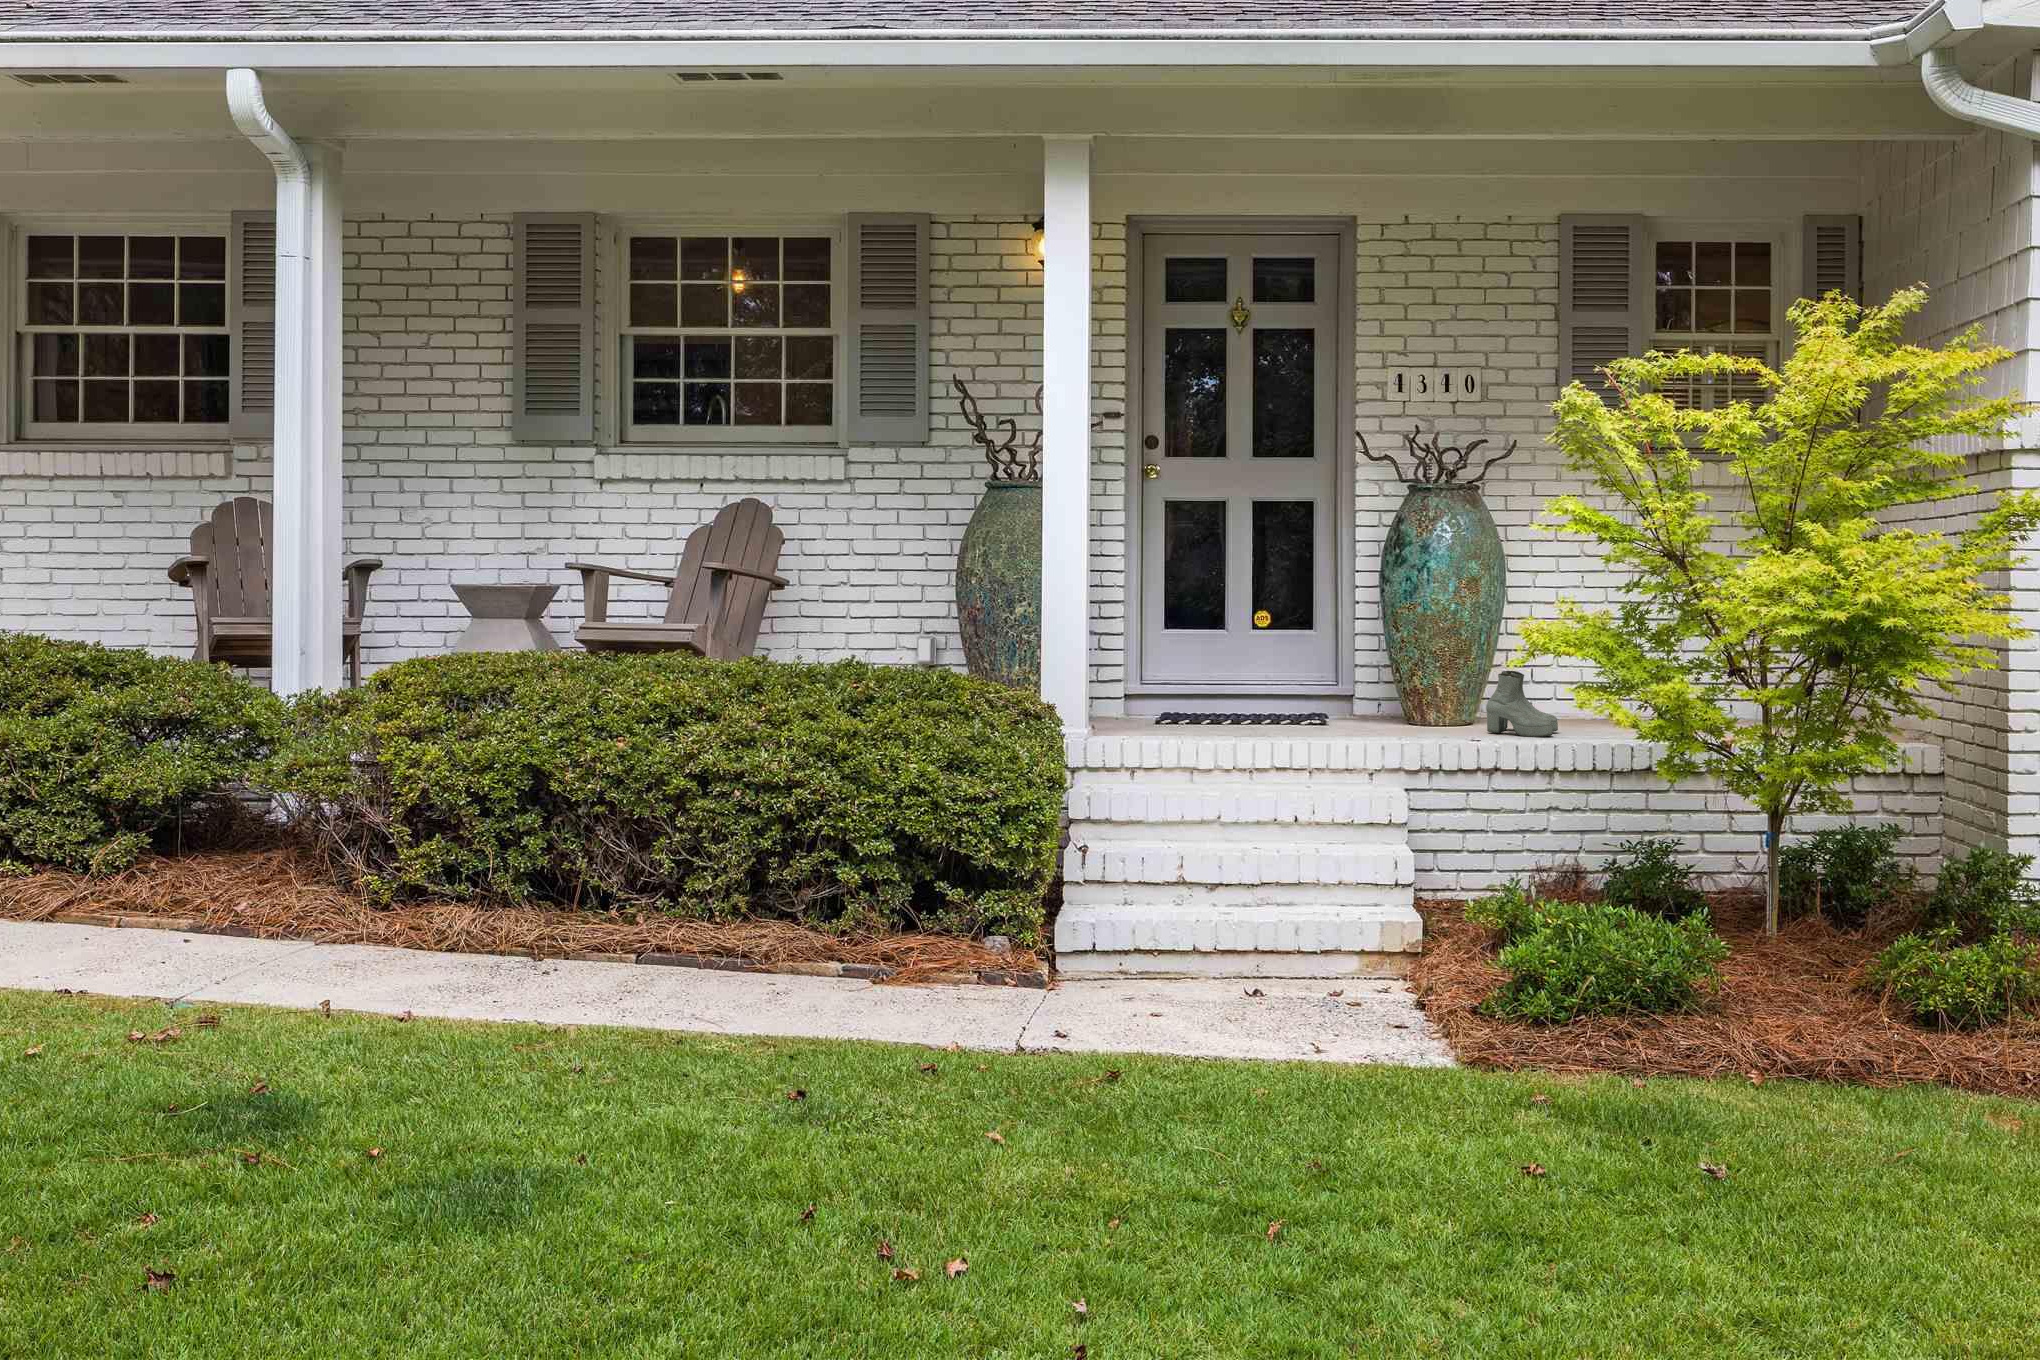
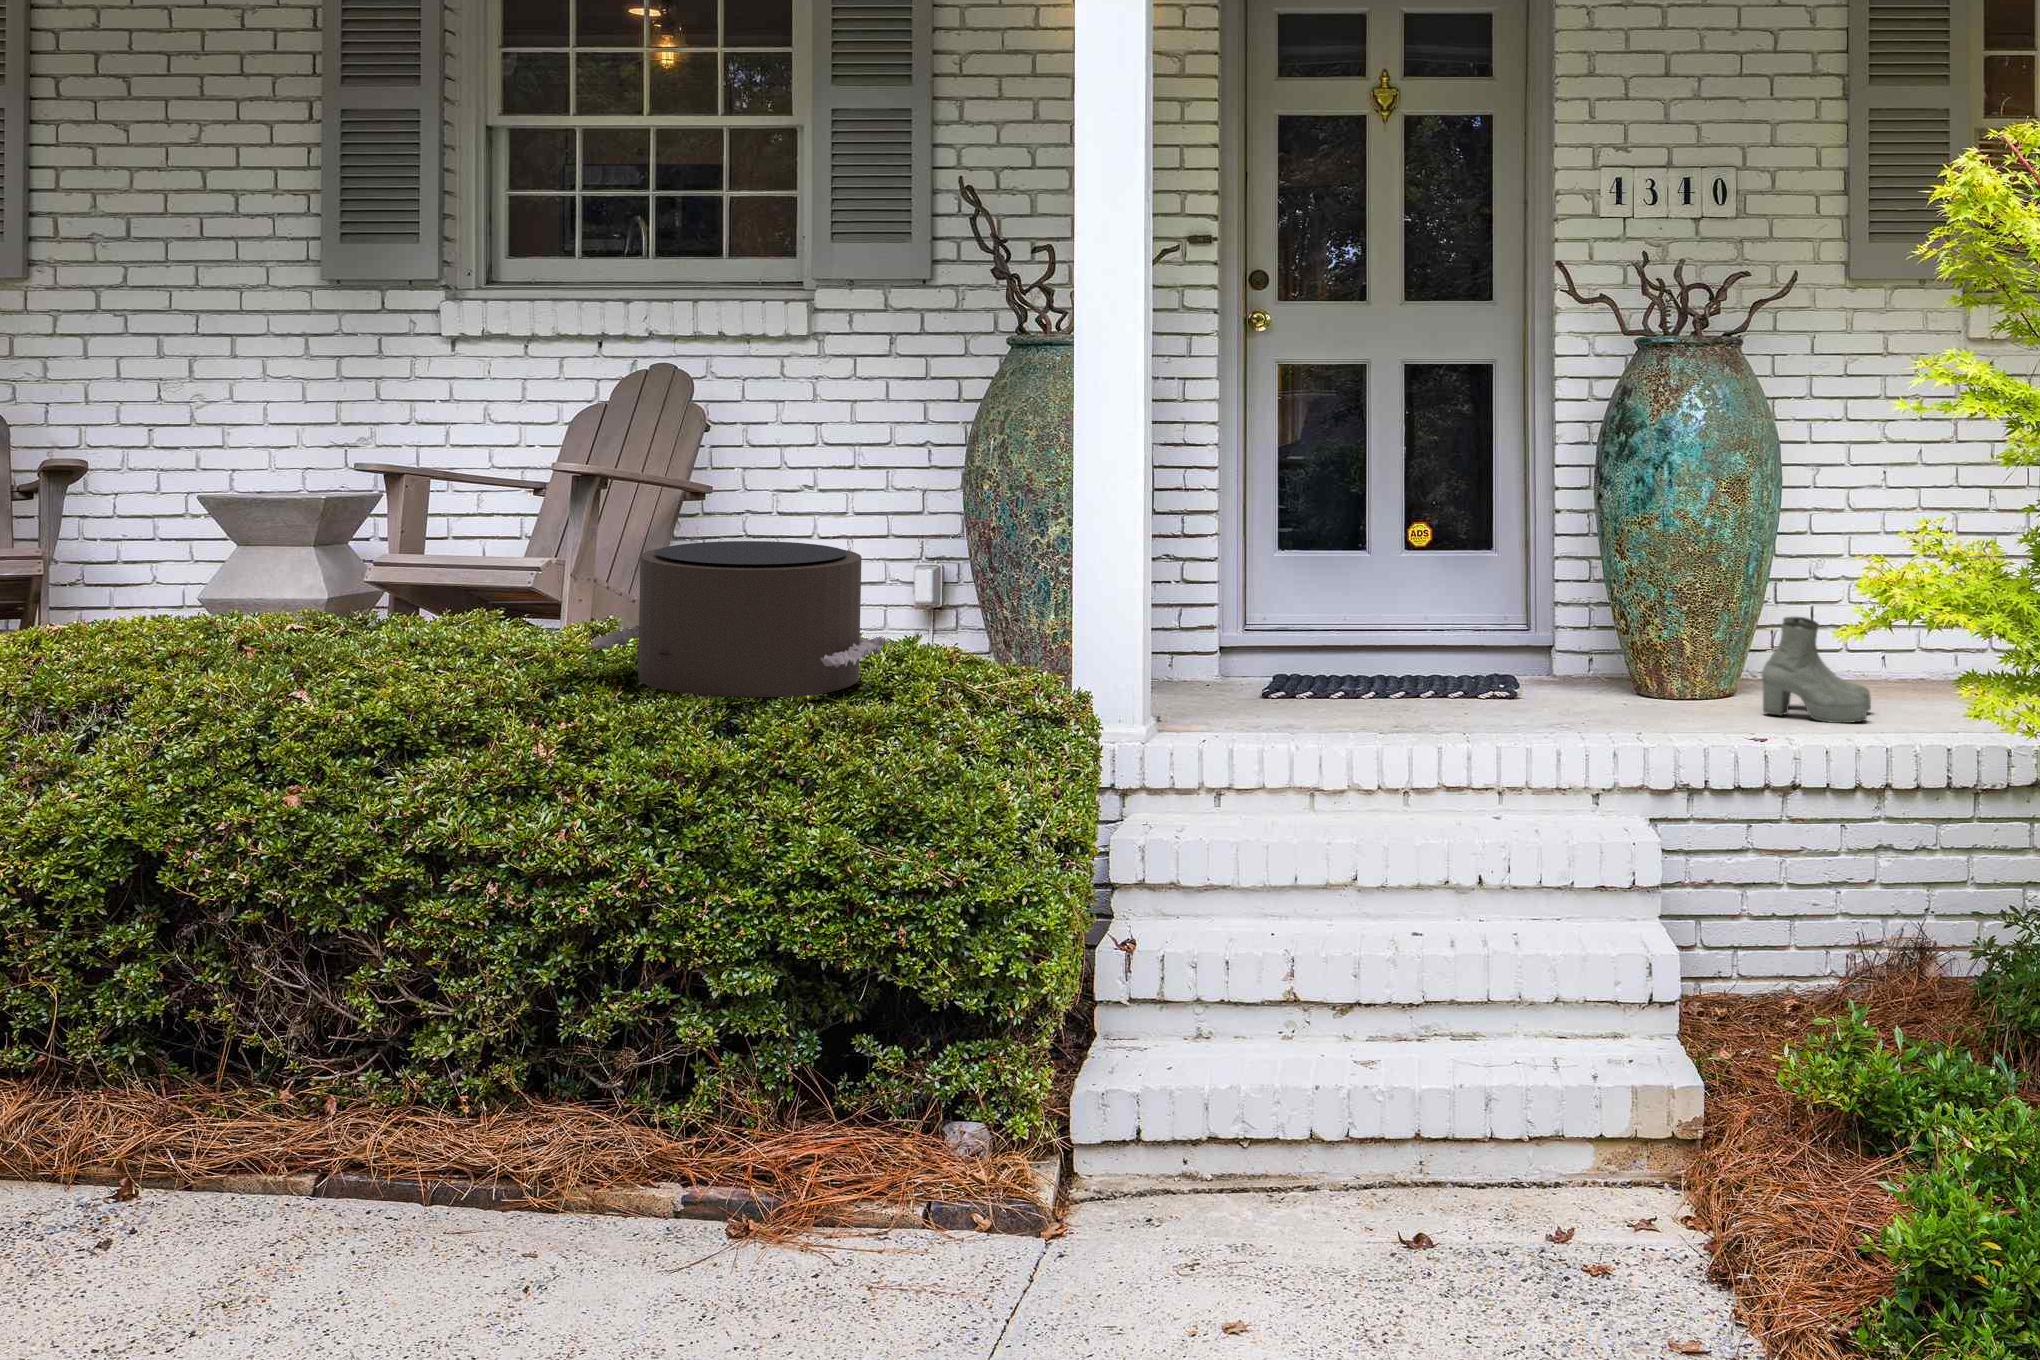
pouf: none [794,613,958,698] -> present [589,541,888,697]

